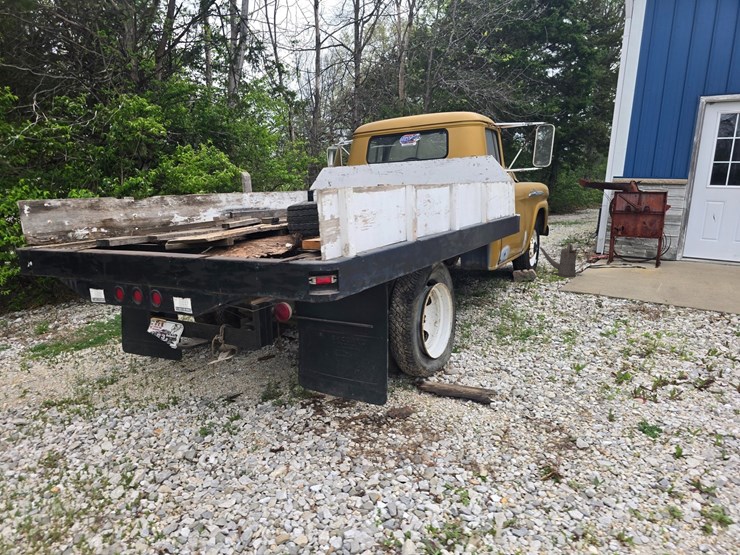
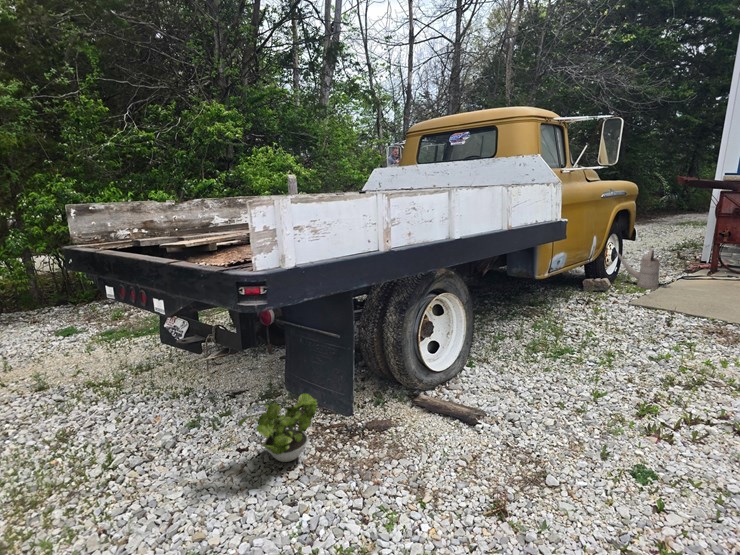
potted plant: none [281,385,355,457] -> present [238,394,318,462]

